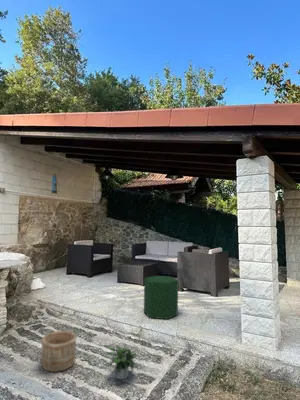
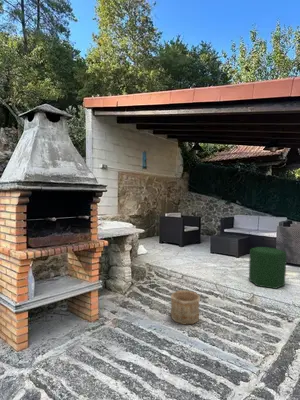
potted plant: present [108,346,137,379] -> none [225,305,265,337]

